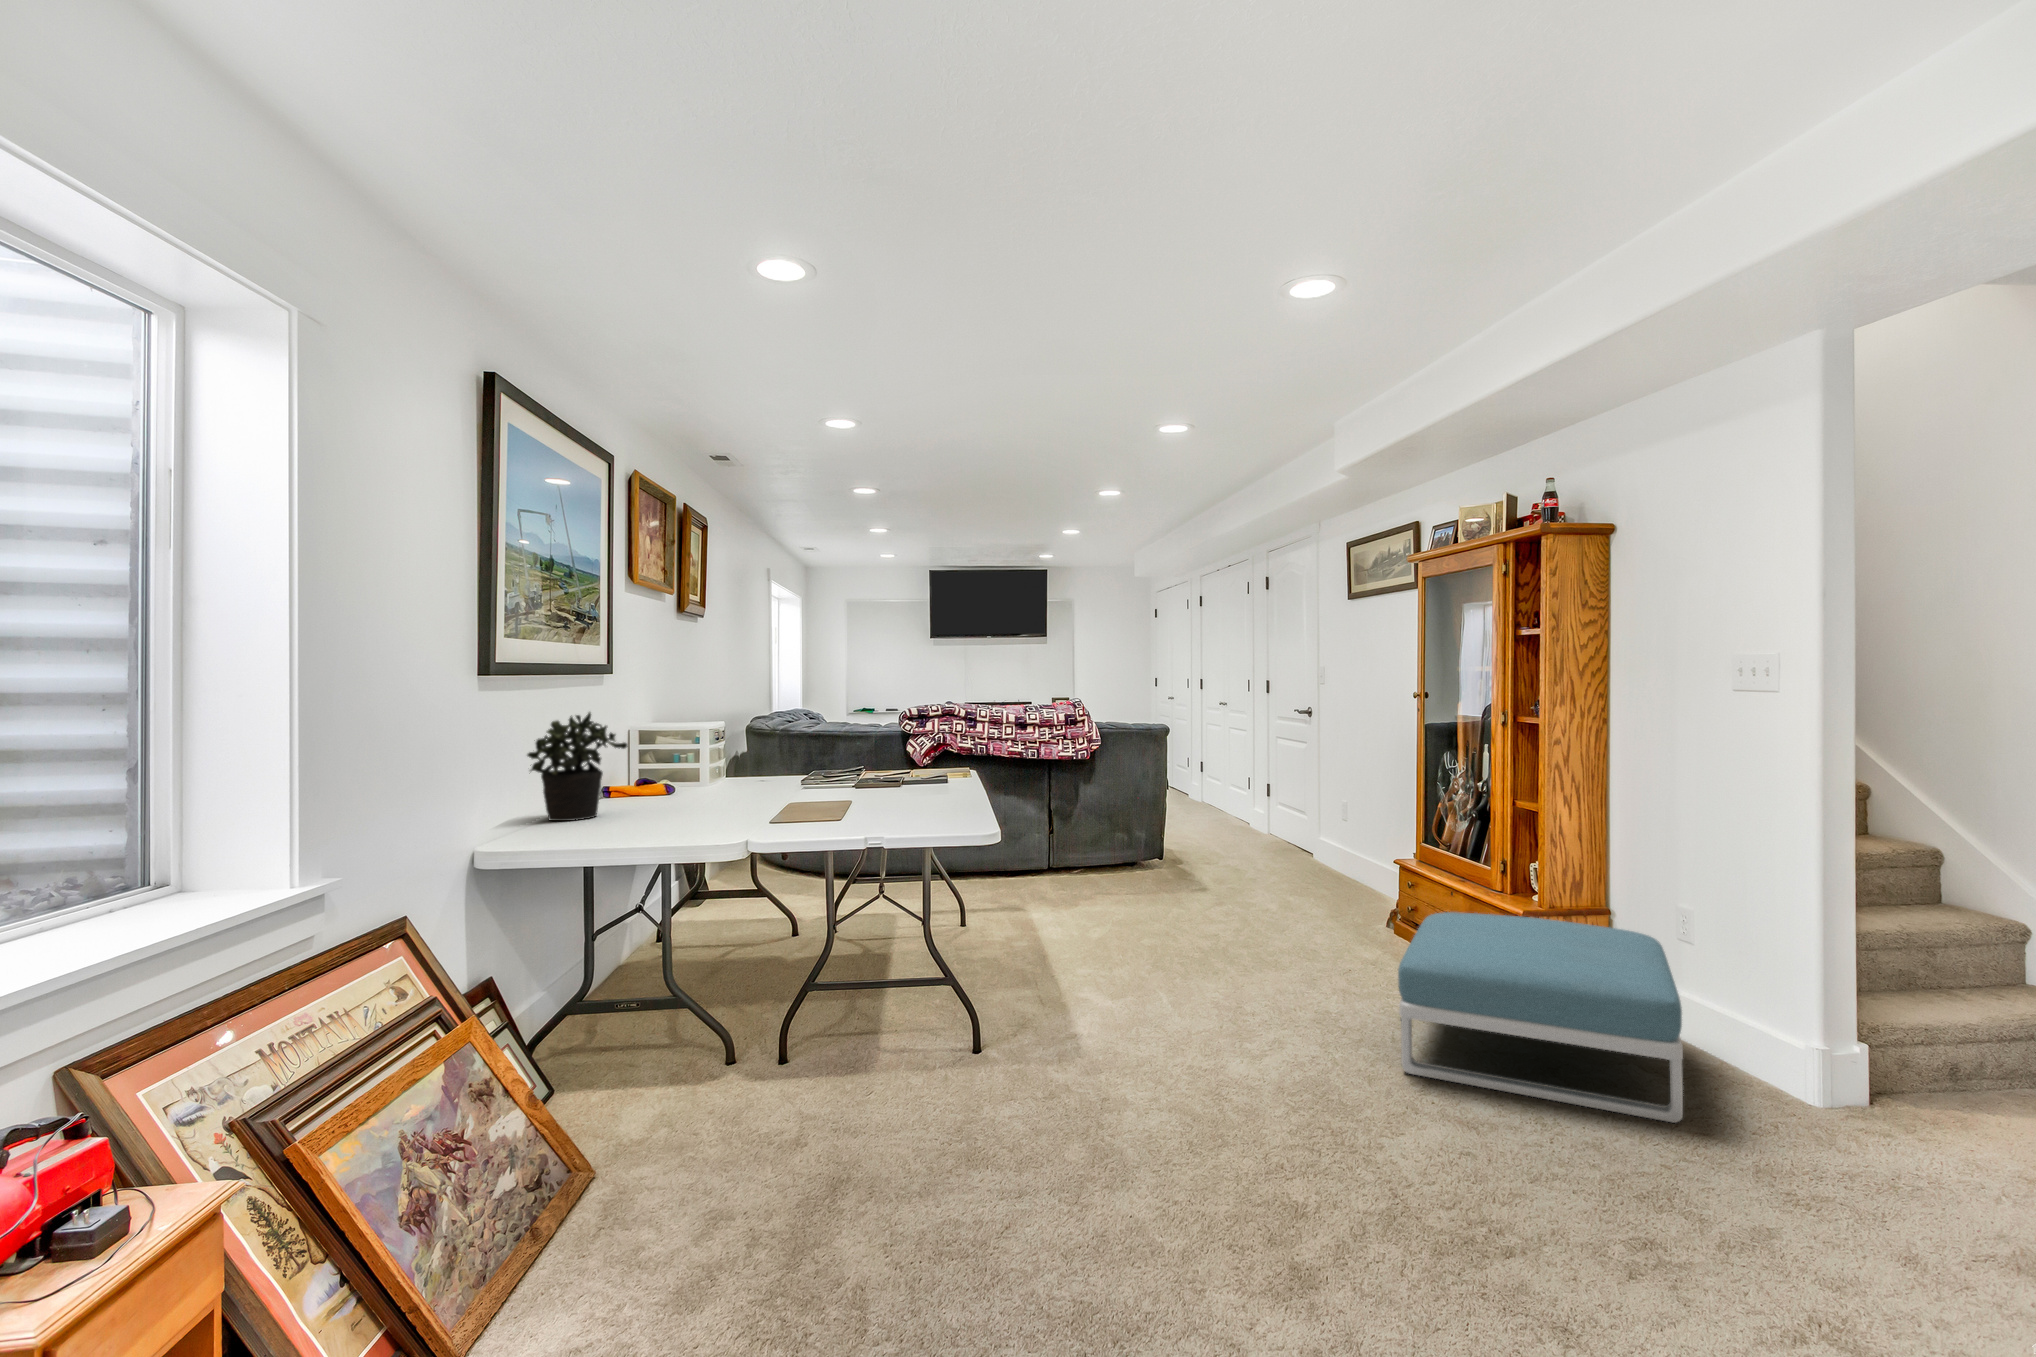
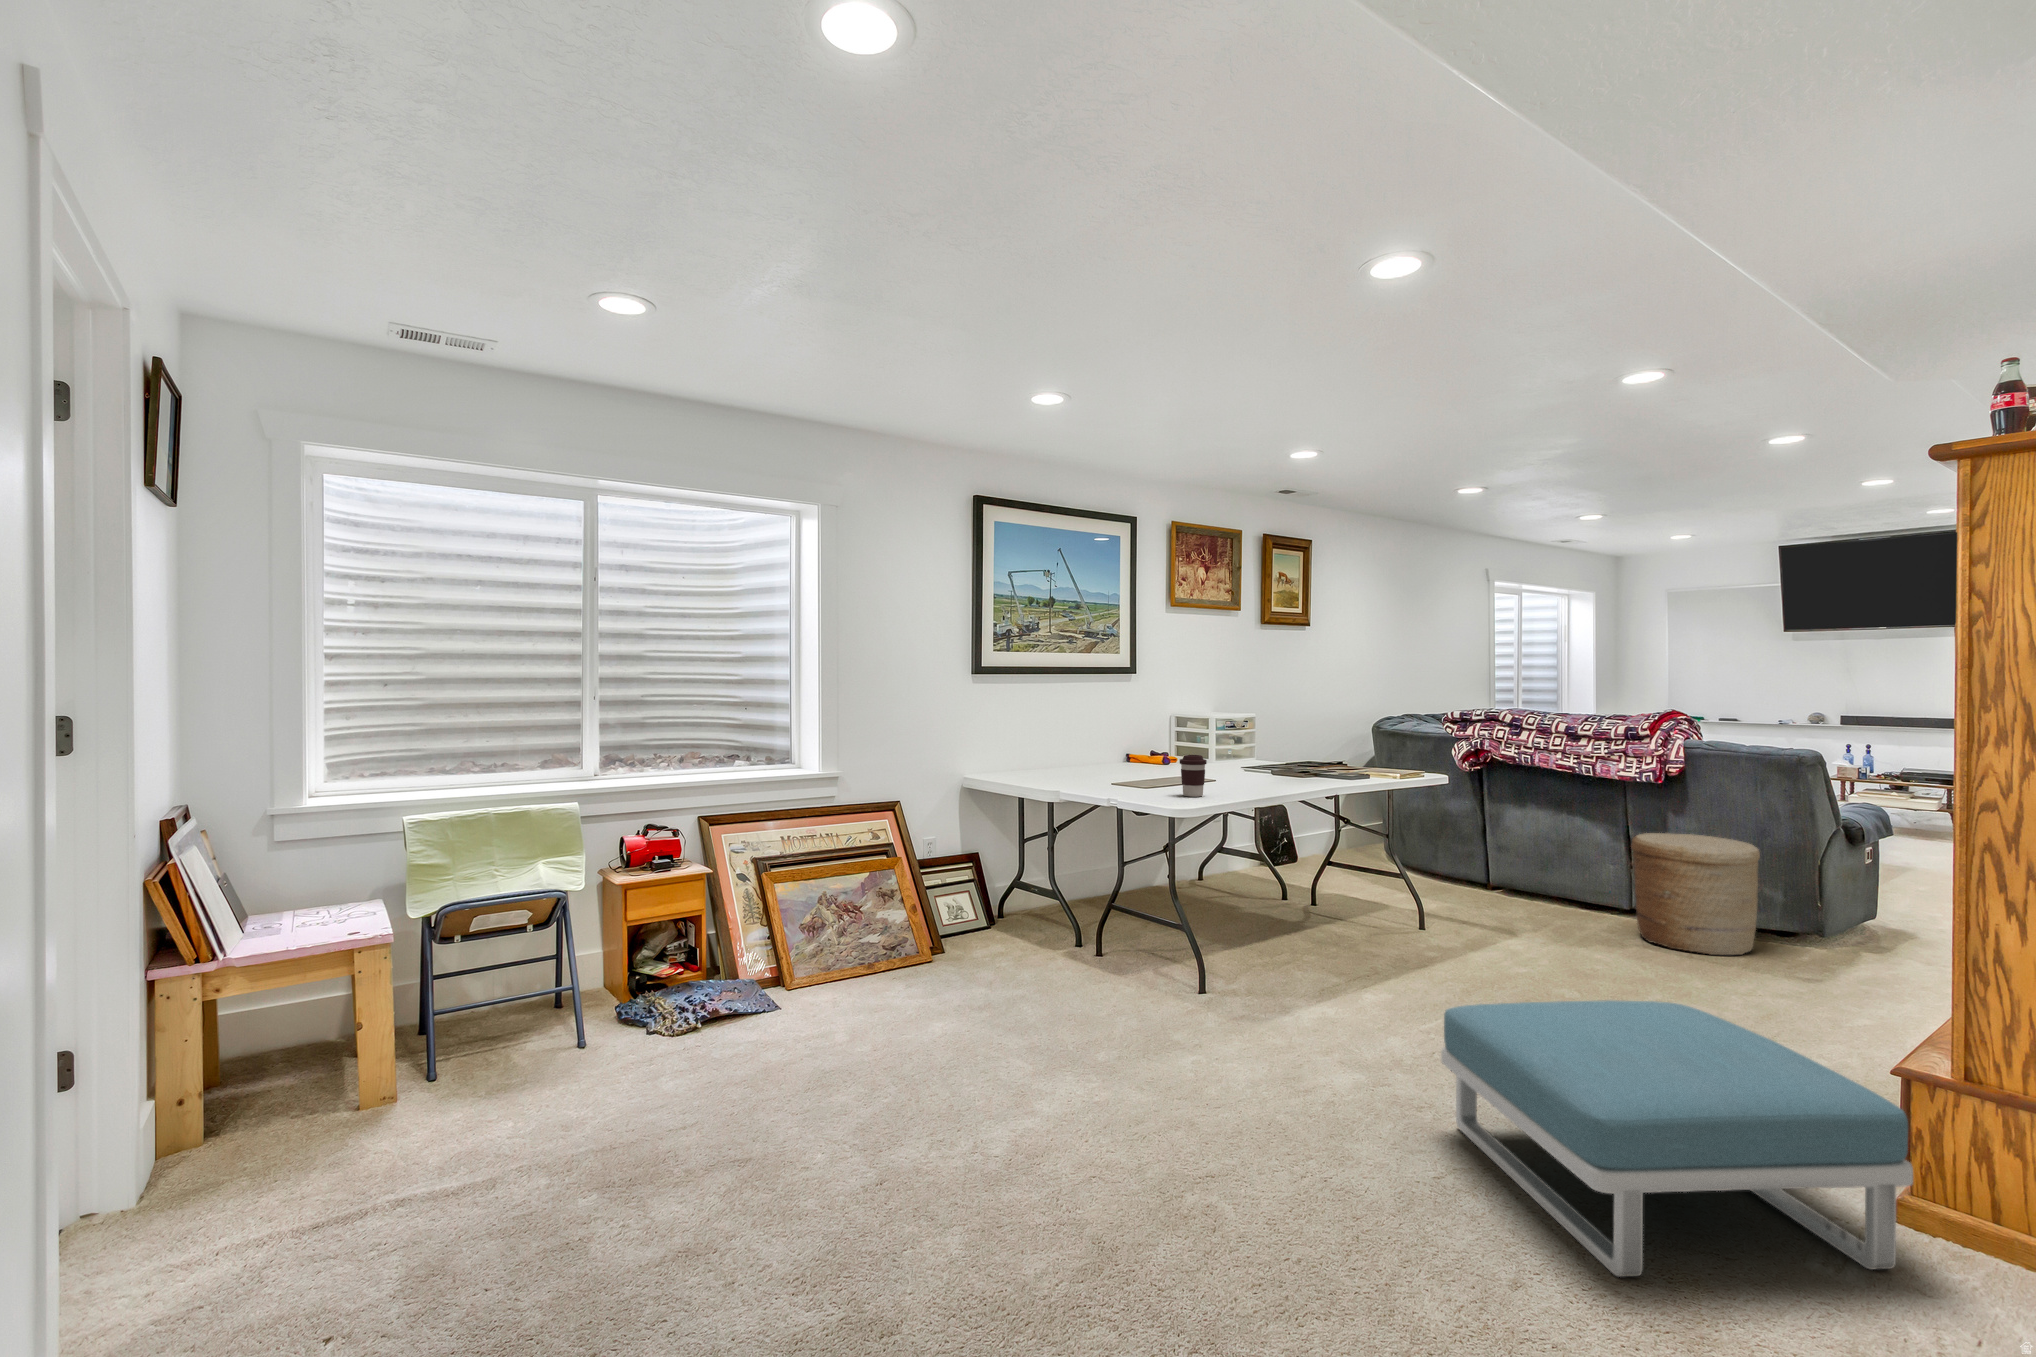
potted plant: present [527,712,628,821] -> none [1019,698,1081,770]
coffee cup: none [940,766,973,818] -> present [1180,755,1207,797]
woven basket: none [1088,796,1173,891] -> present [1631,833,1760,955]

